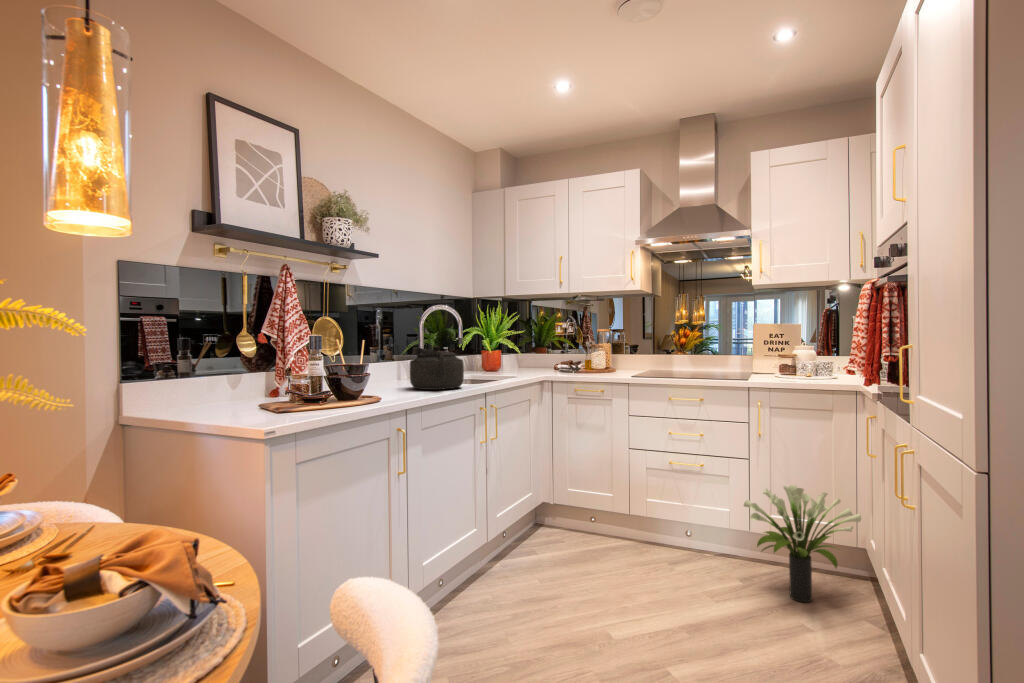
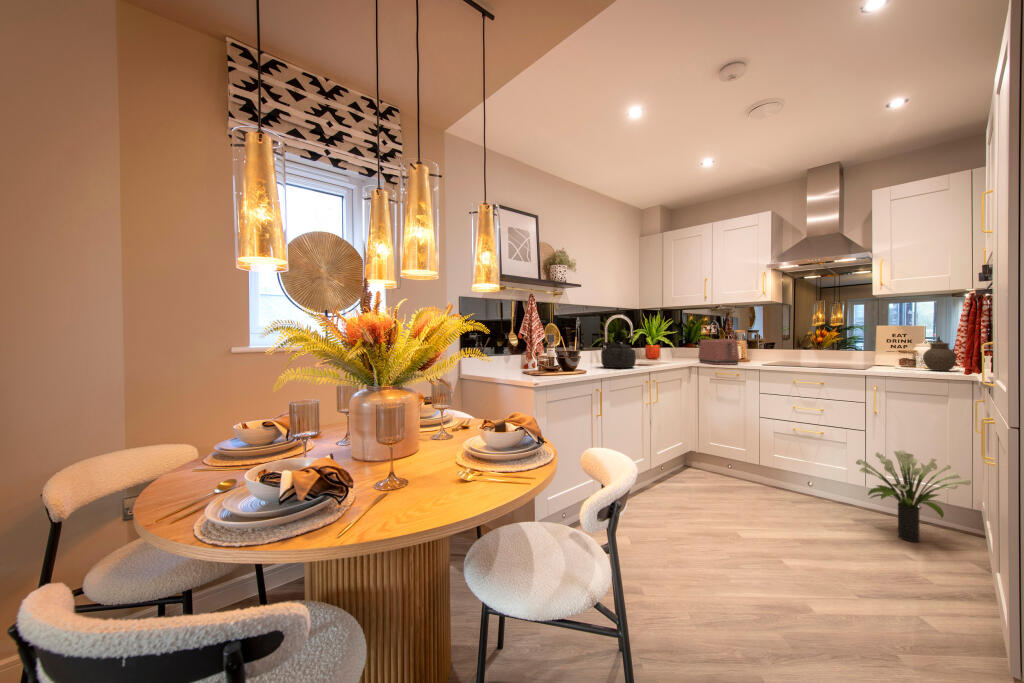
jar: none [804,341,837,380] -> present [923,340,957,371]
toaster: none [552,342,605,378] -> present [698,339,739,365]

